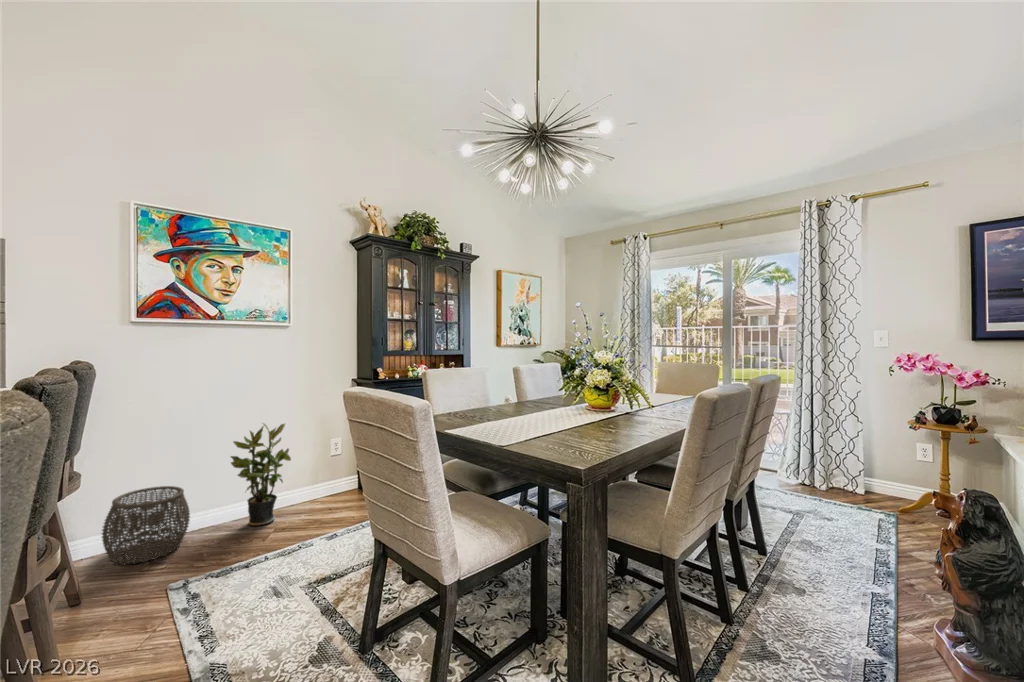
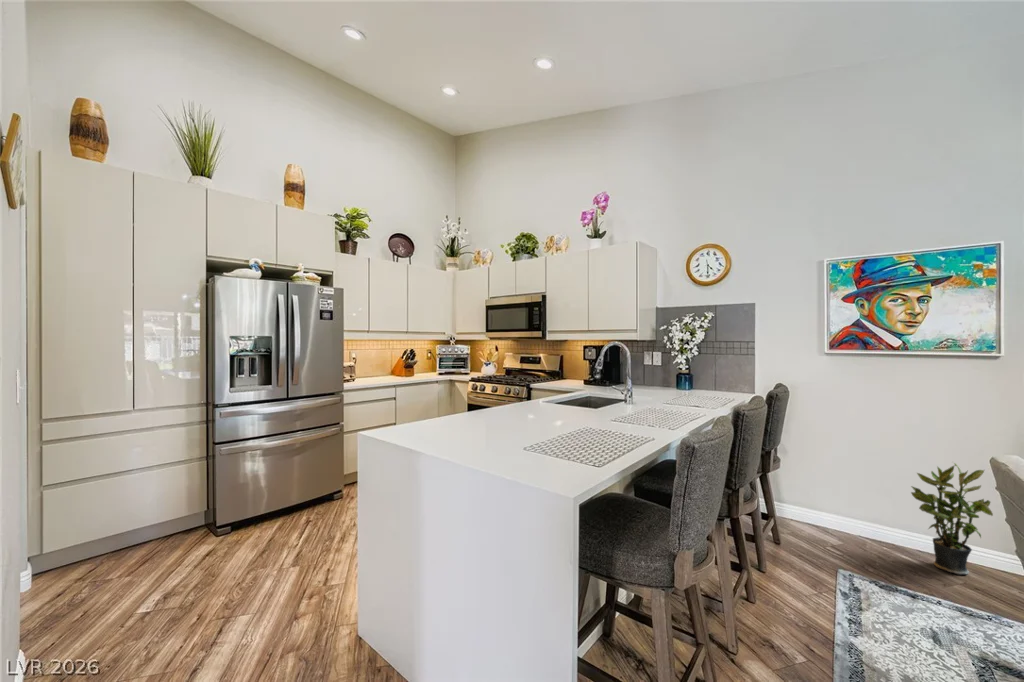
woven basket: present [102,486,190,565] -> none [803,488,871,551]

